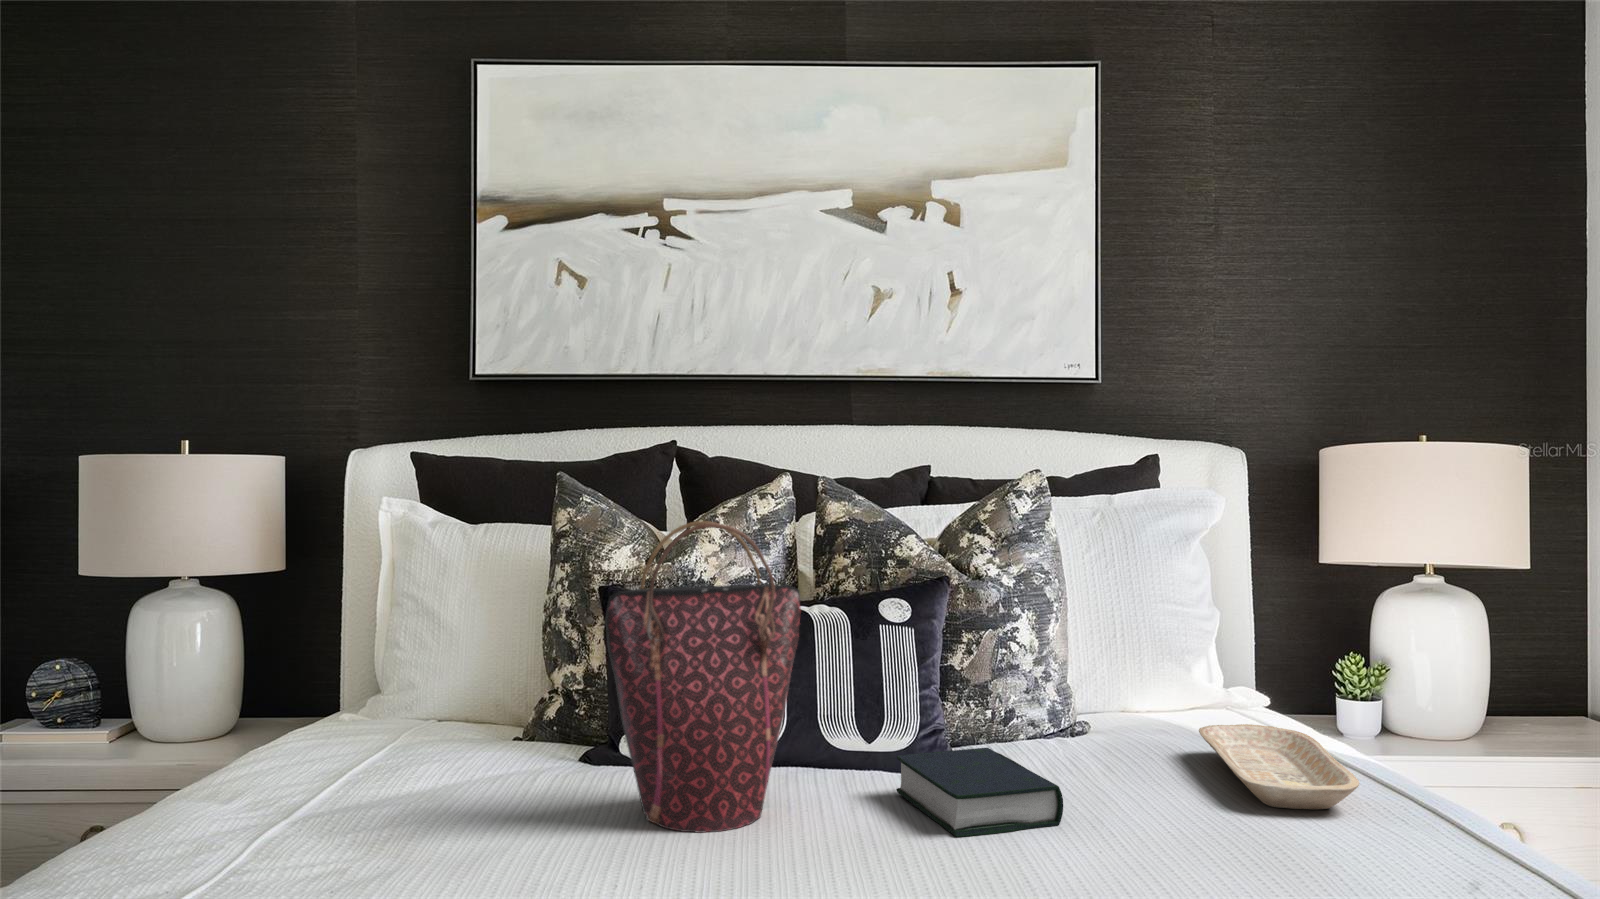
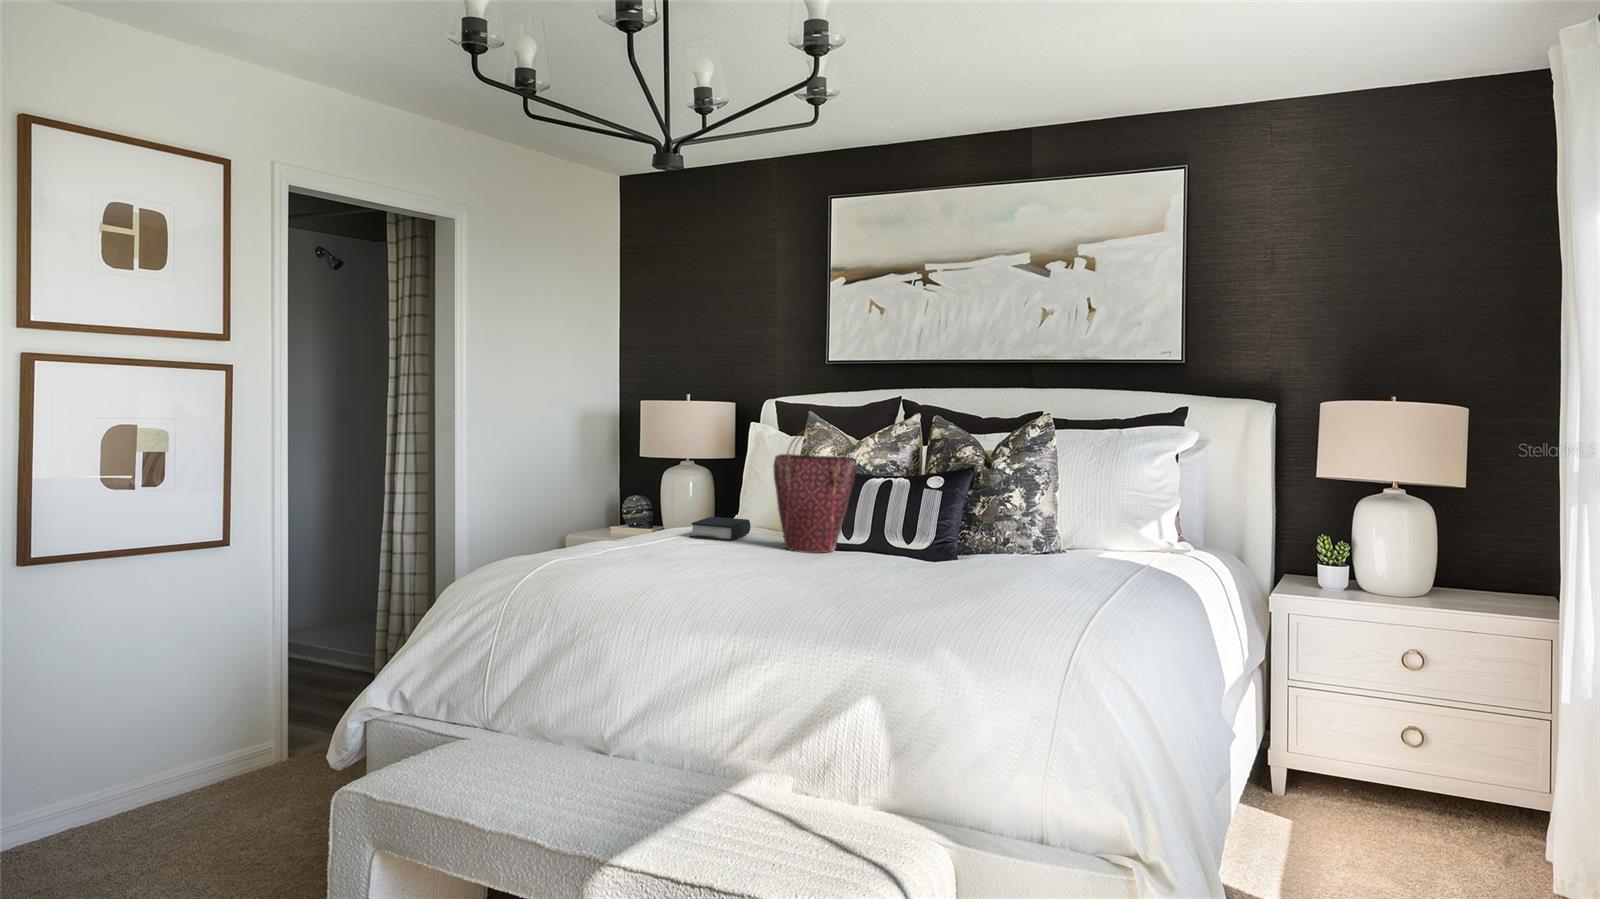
tray: present [1199,724,1360,810] -> none [1042,556,1134,586]
book: present [896,748,1063,837] -> present [690,517,750,541]

